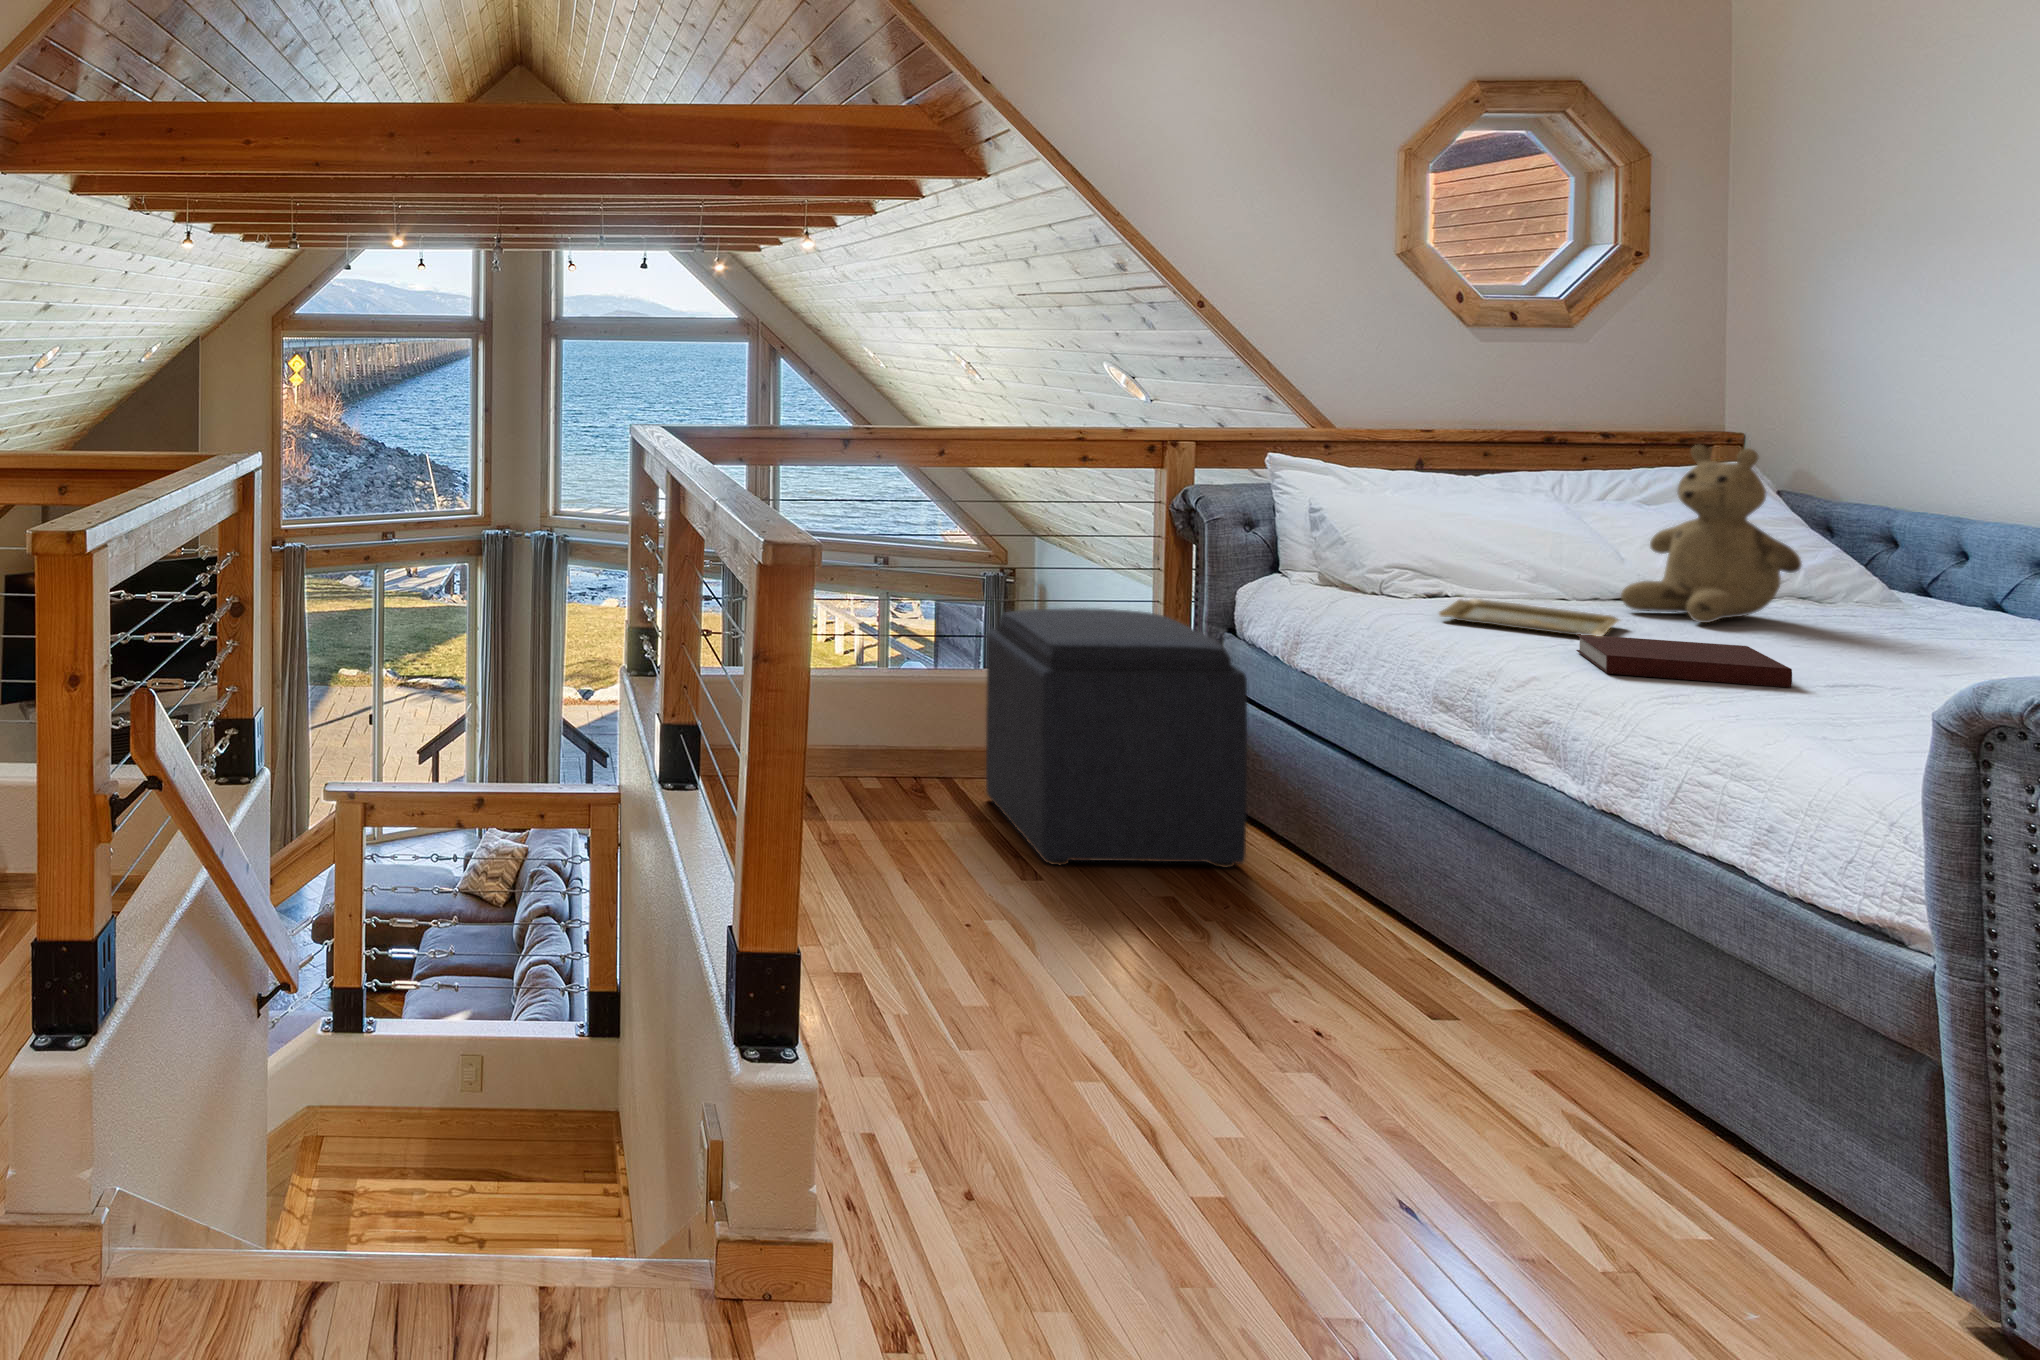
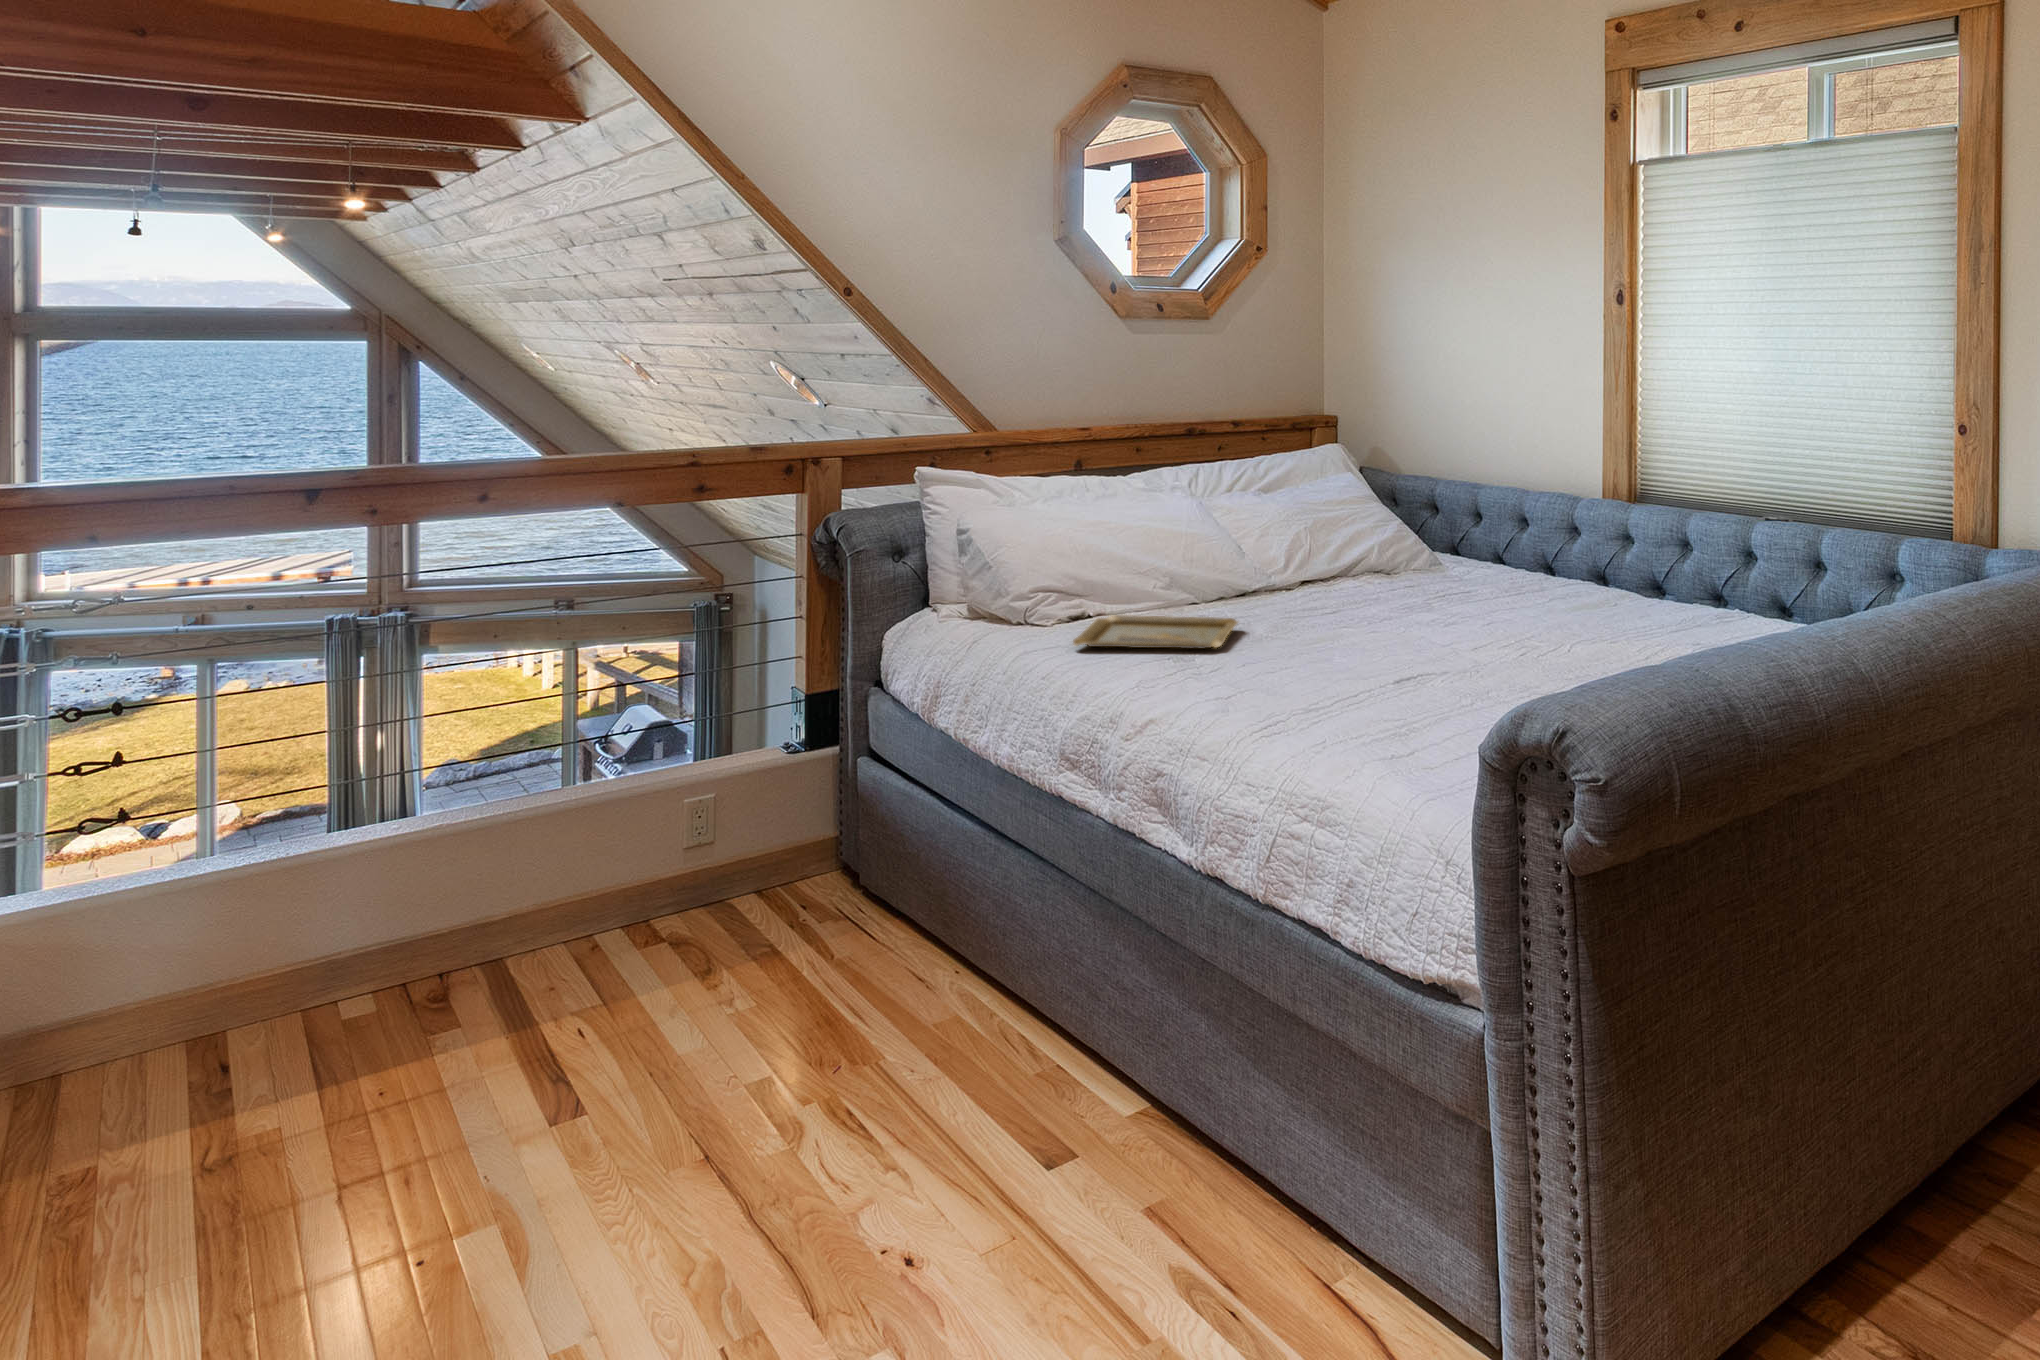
teddy bear: present [1621,445,1802,623] -> none [1242,434,1378,612]
ottoman: present [986,608,1247,868] -> none [540,678,872,1065]
notebook: present [1576,634,1792,688] -> none [1194,642,1370,701]

